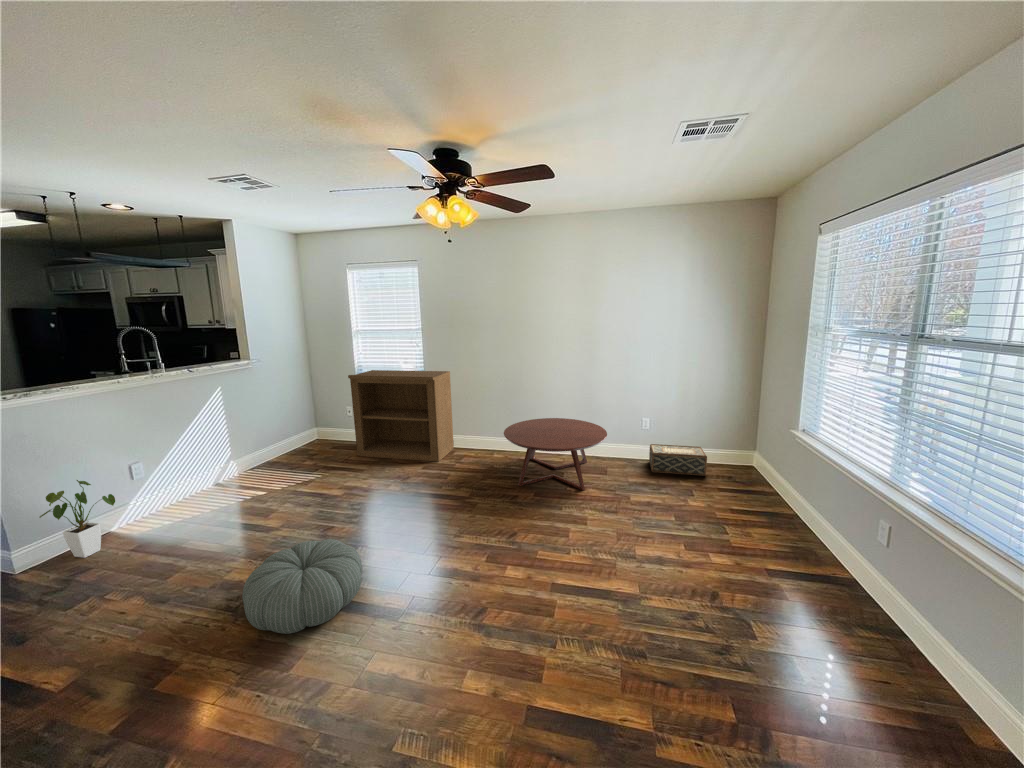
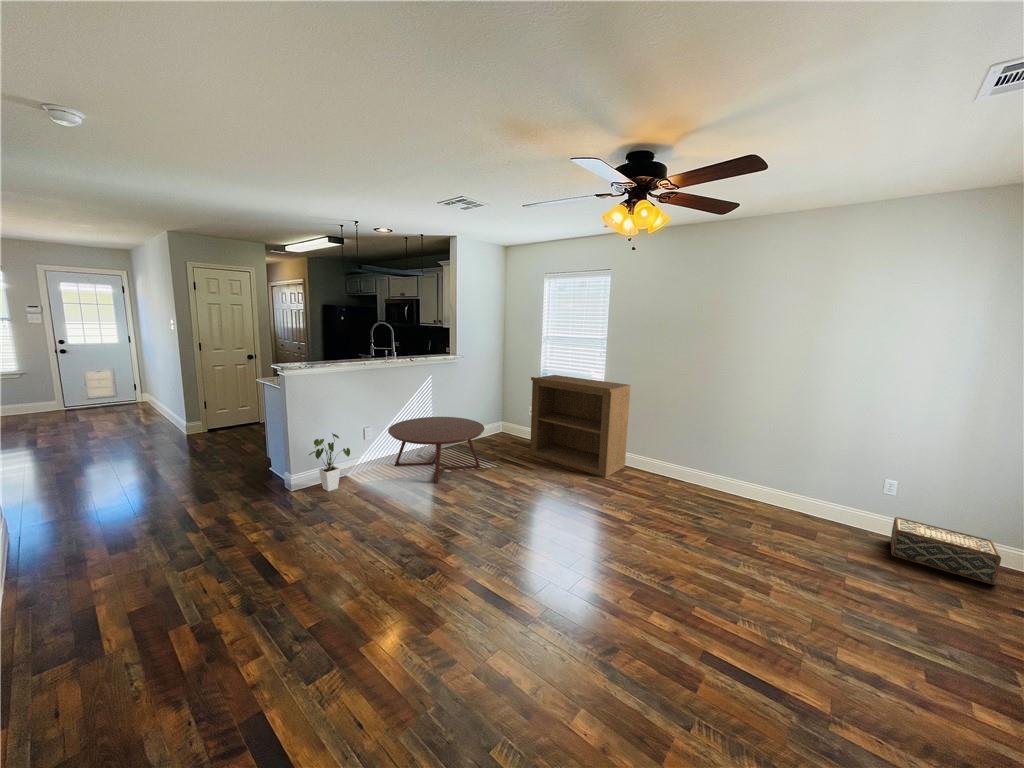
coffee table: present [504,418,607,491] -> present [388,417,484,483]
pouf: present [242,539,362,634] -> none [410,523,507,602]

